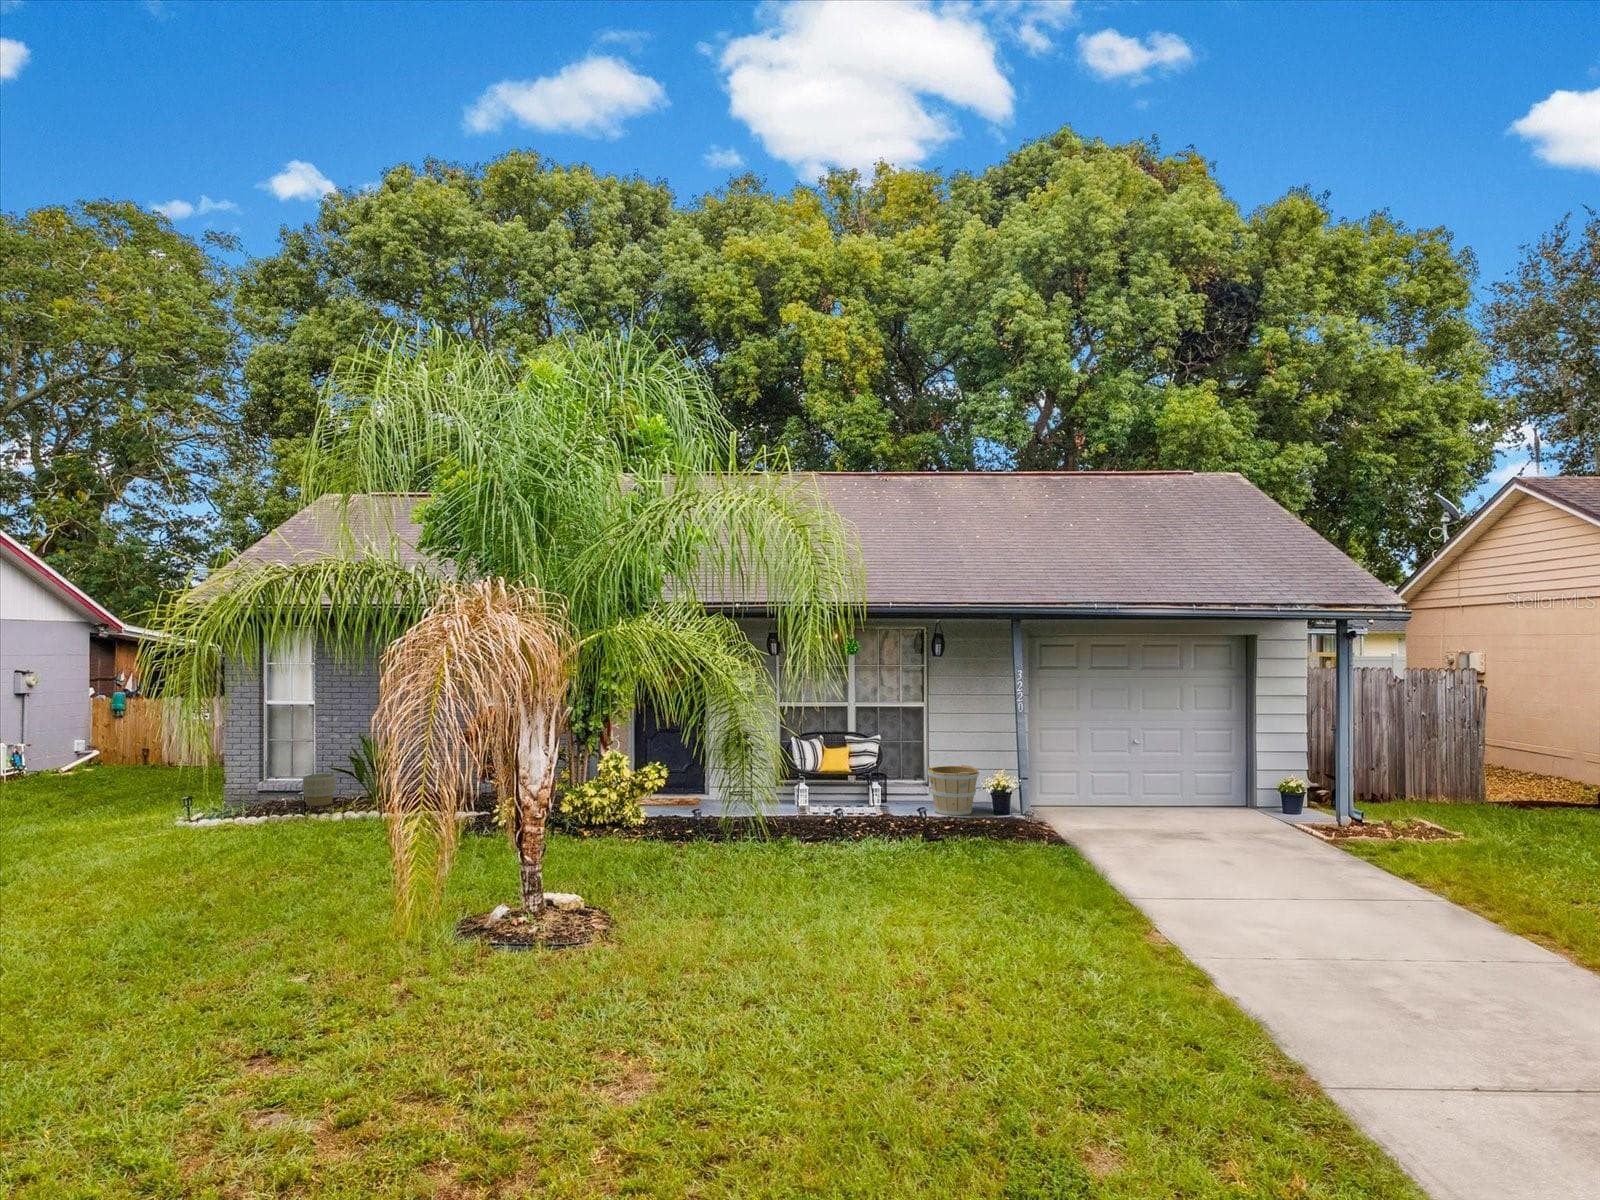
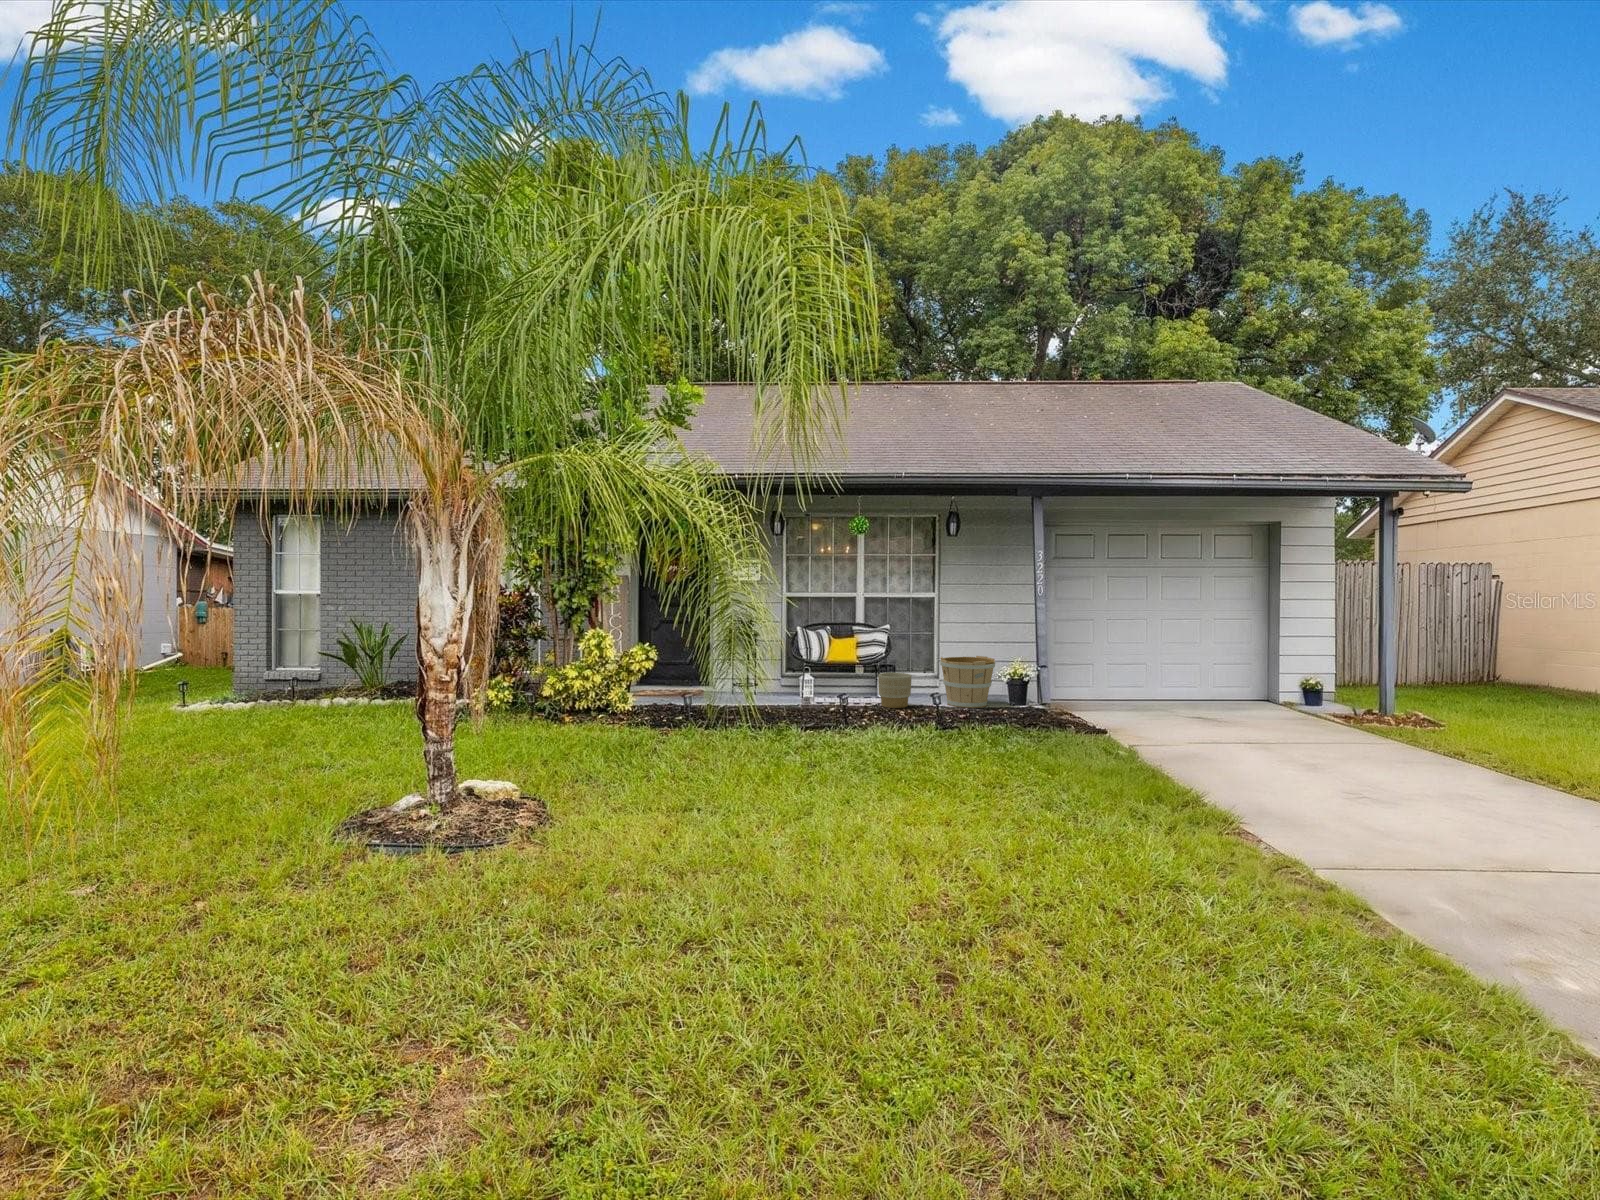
planter: present [303,774,336,806] -> present [878,673,911,708]

